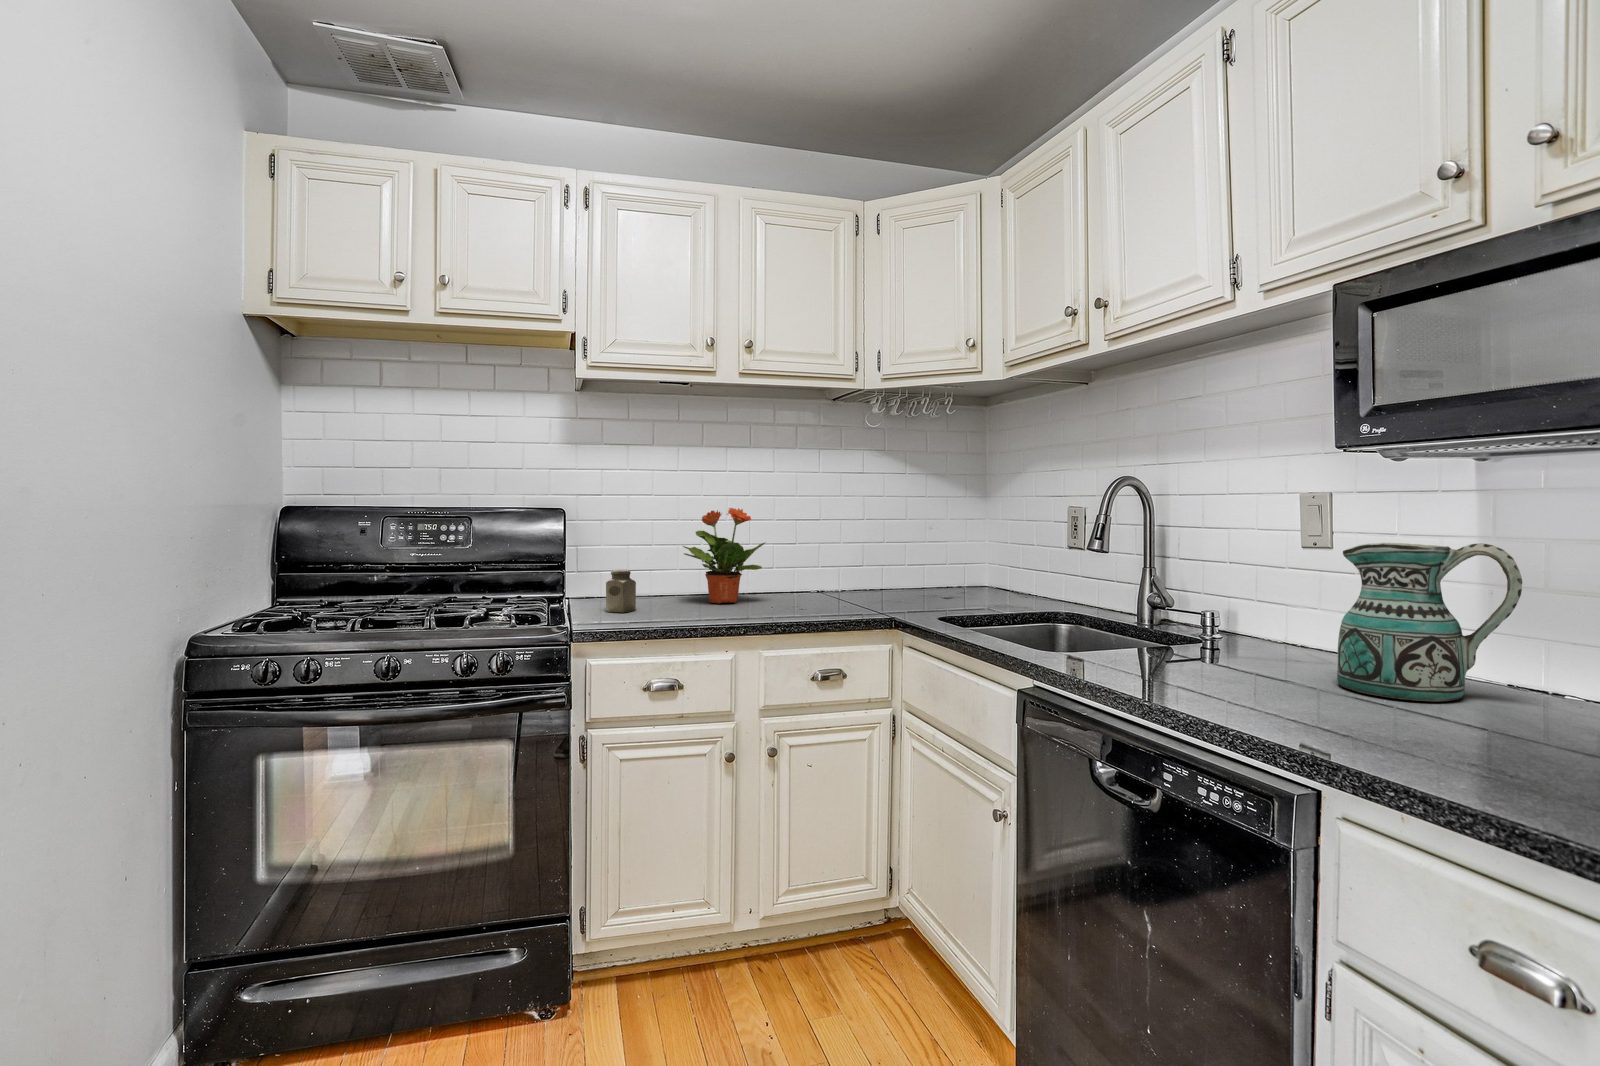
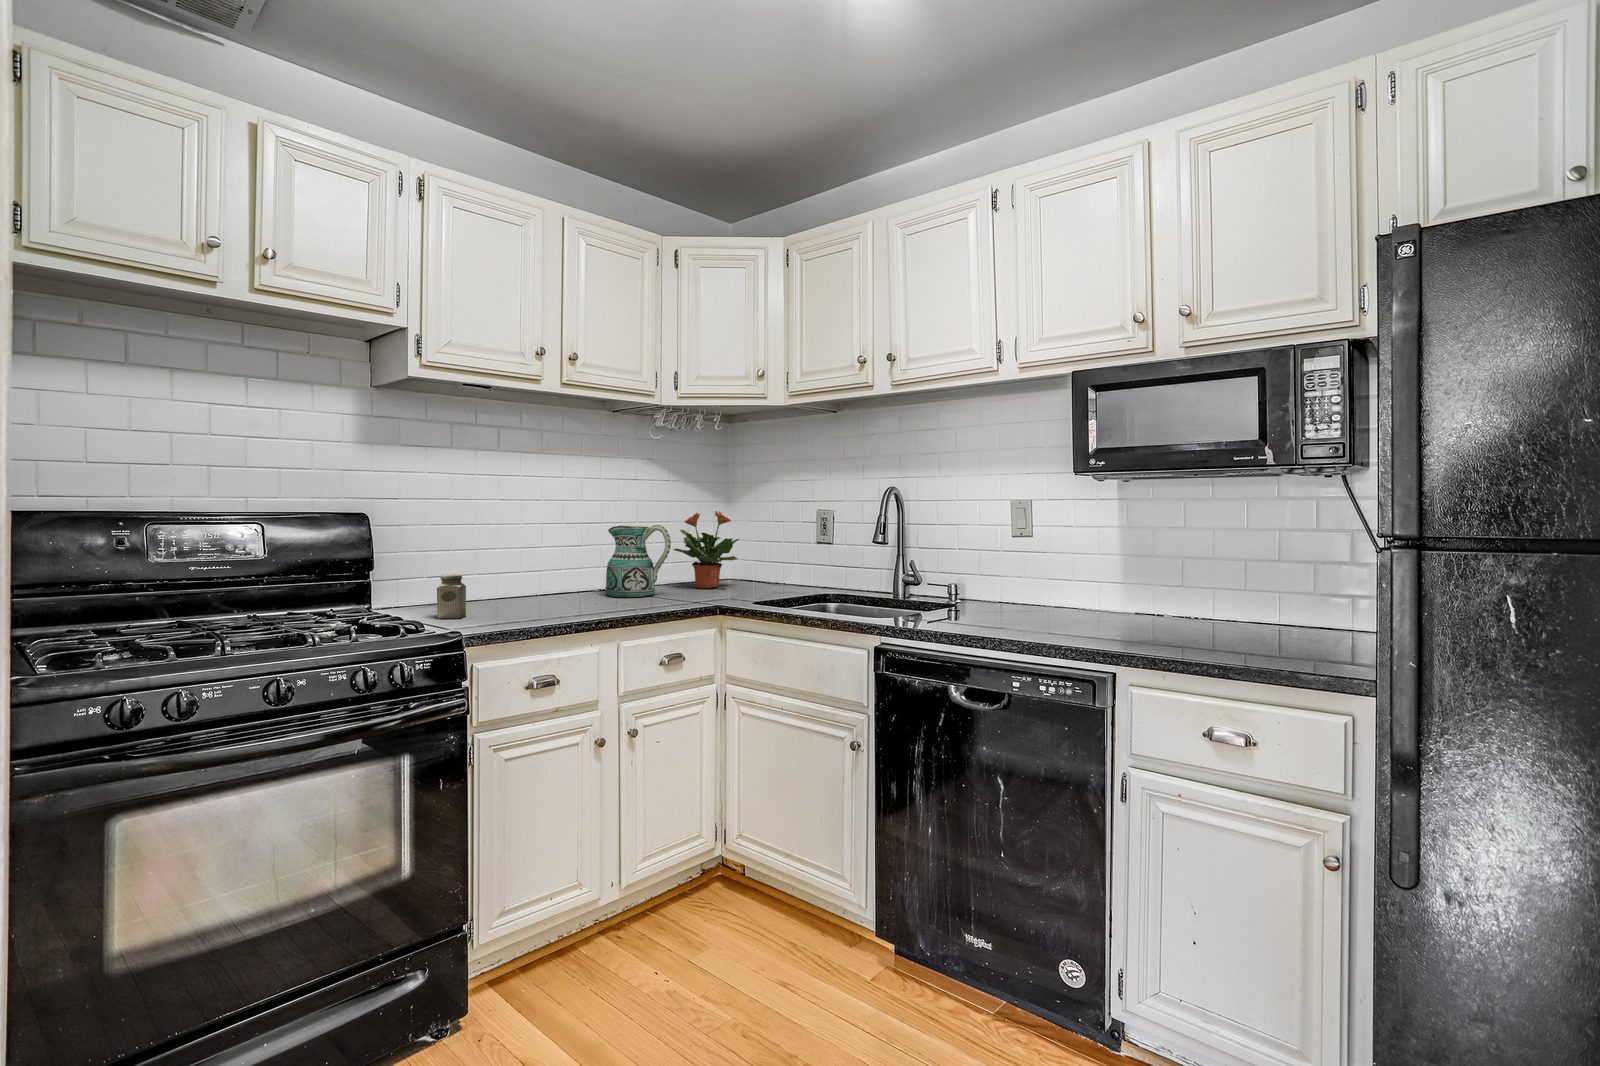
potted plant: present [683,508,765,603] -> present [673,511,739,588]
ceramic pitcher: present [1337,543,1522,701] -> present [606,525,671,597]

